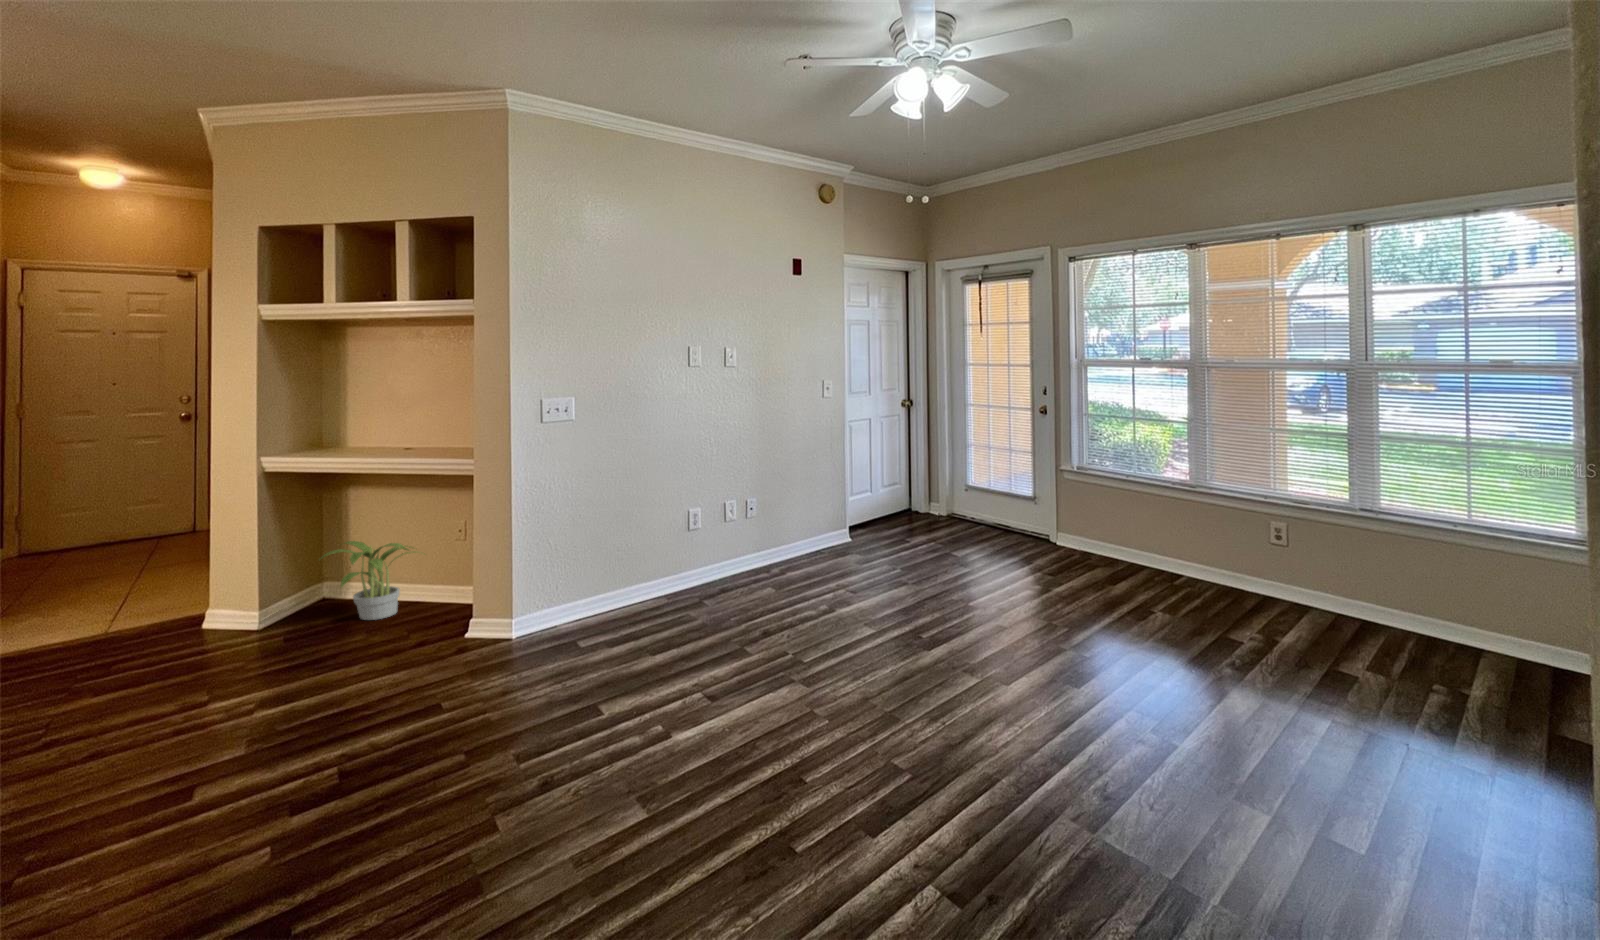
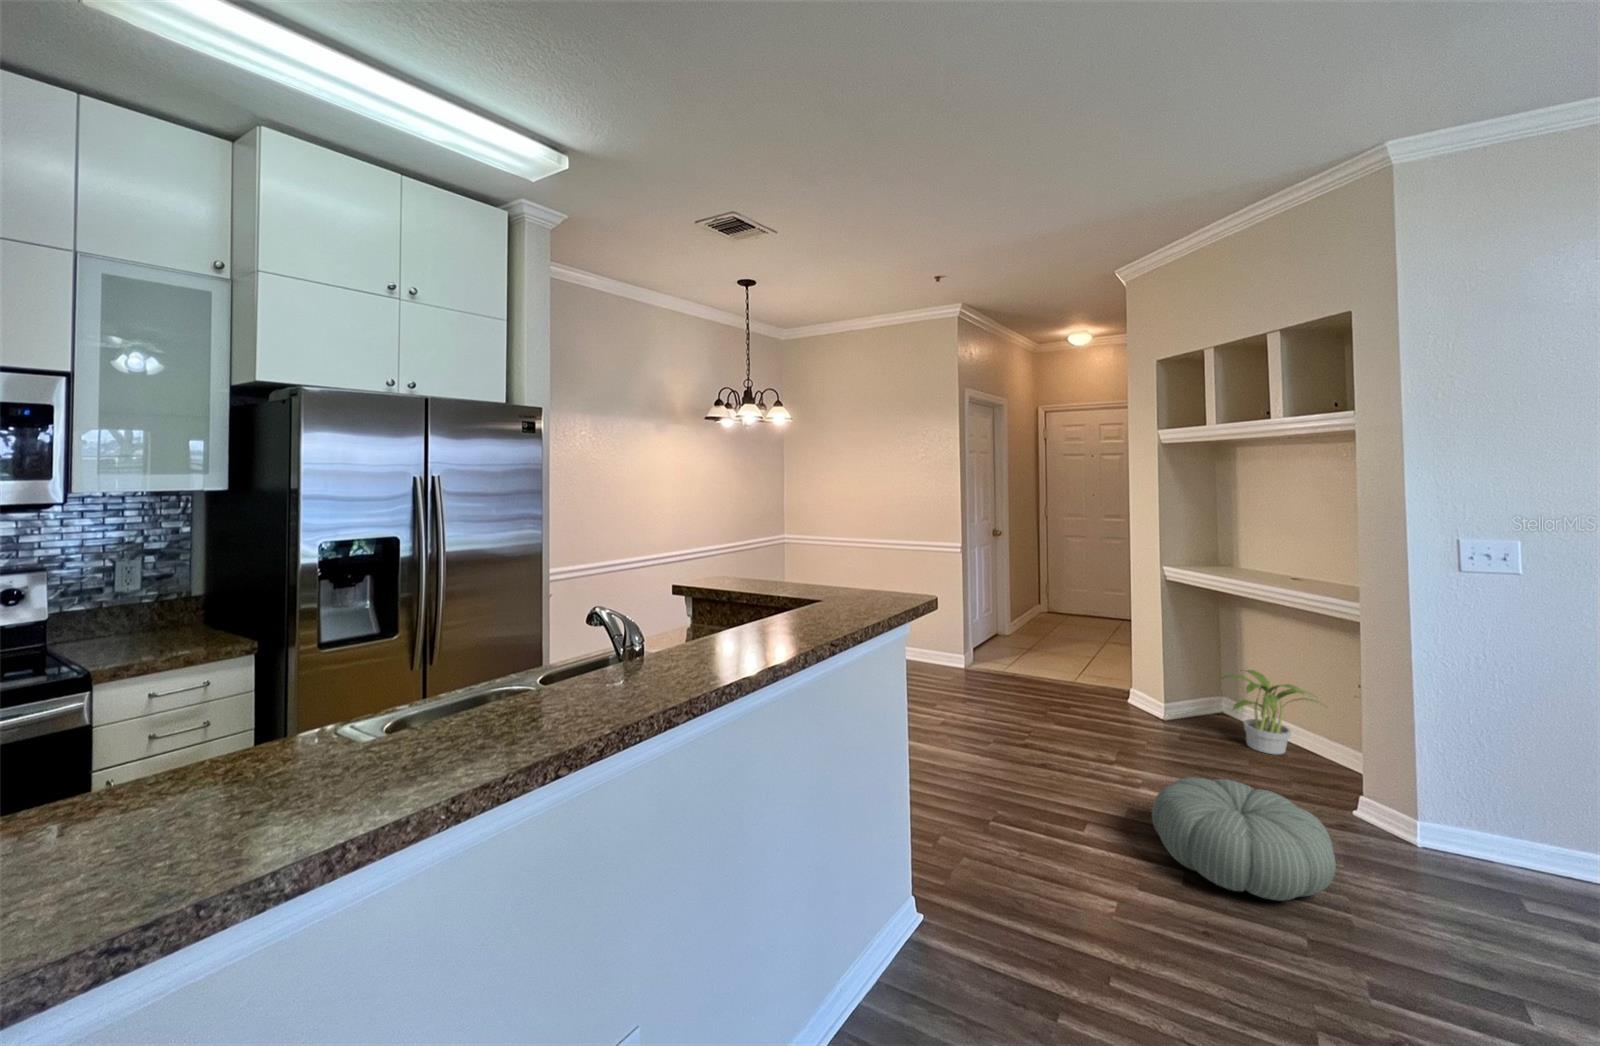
pouf: none [284,643,471,760] -> present [1152,777,1336,900]

